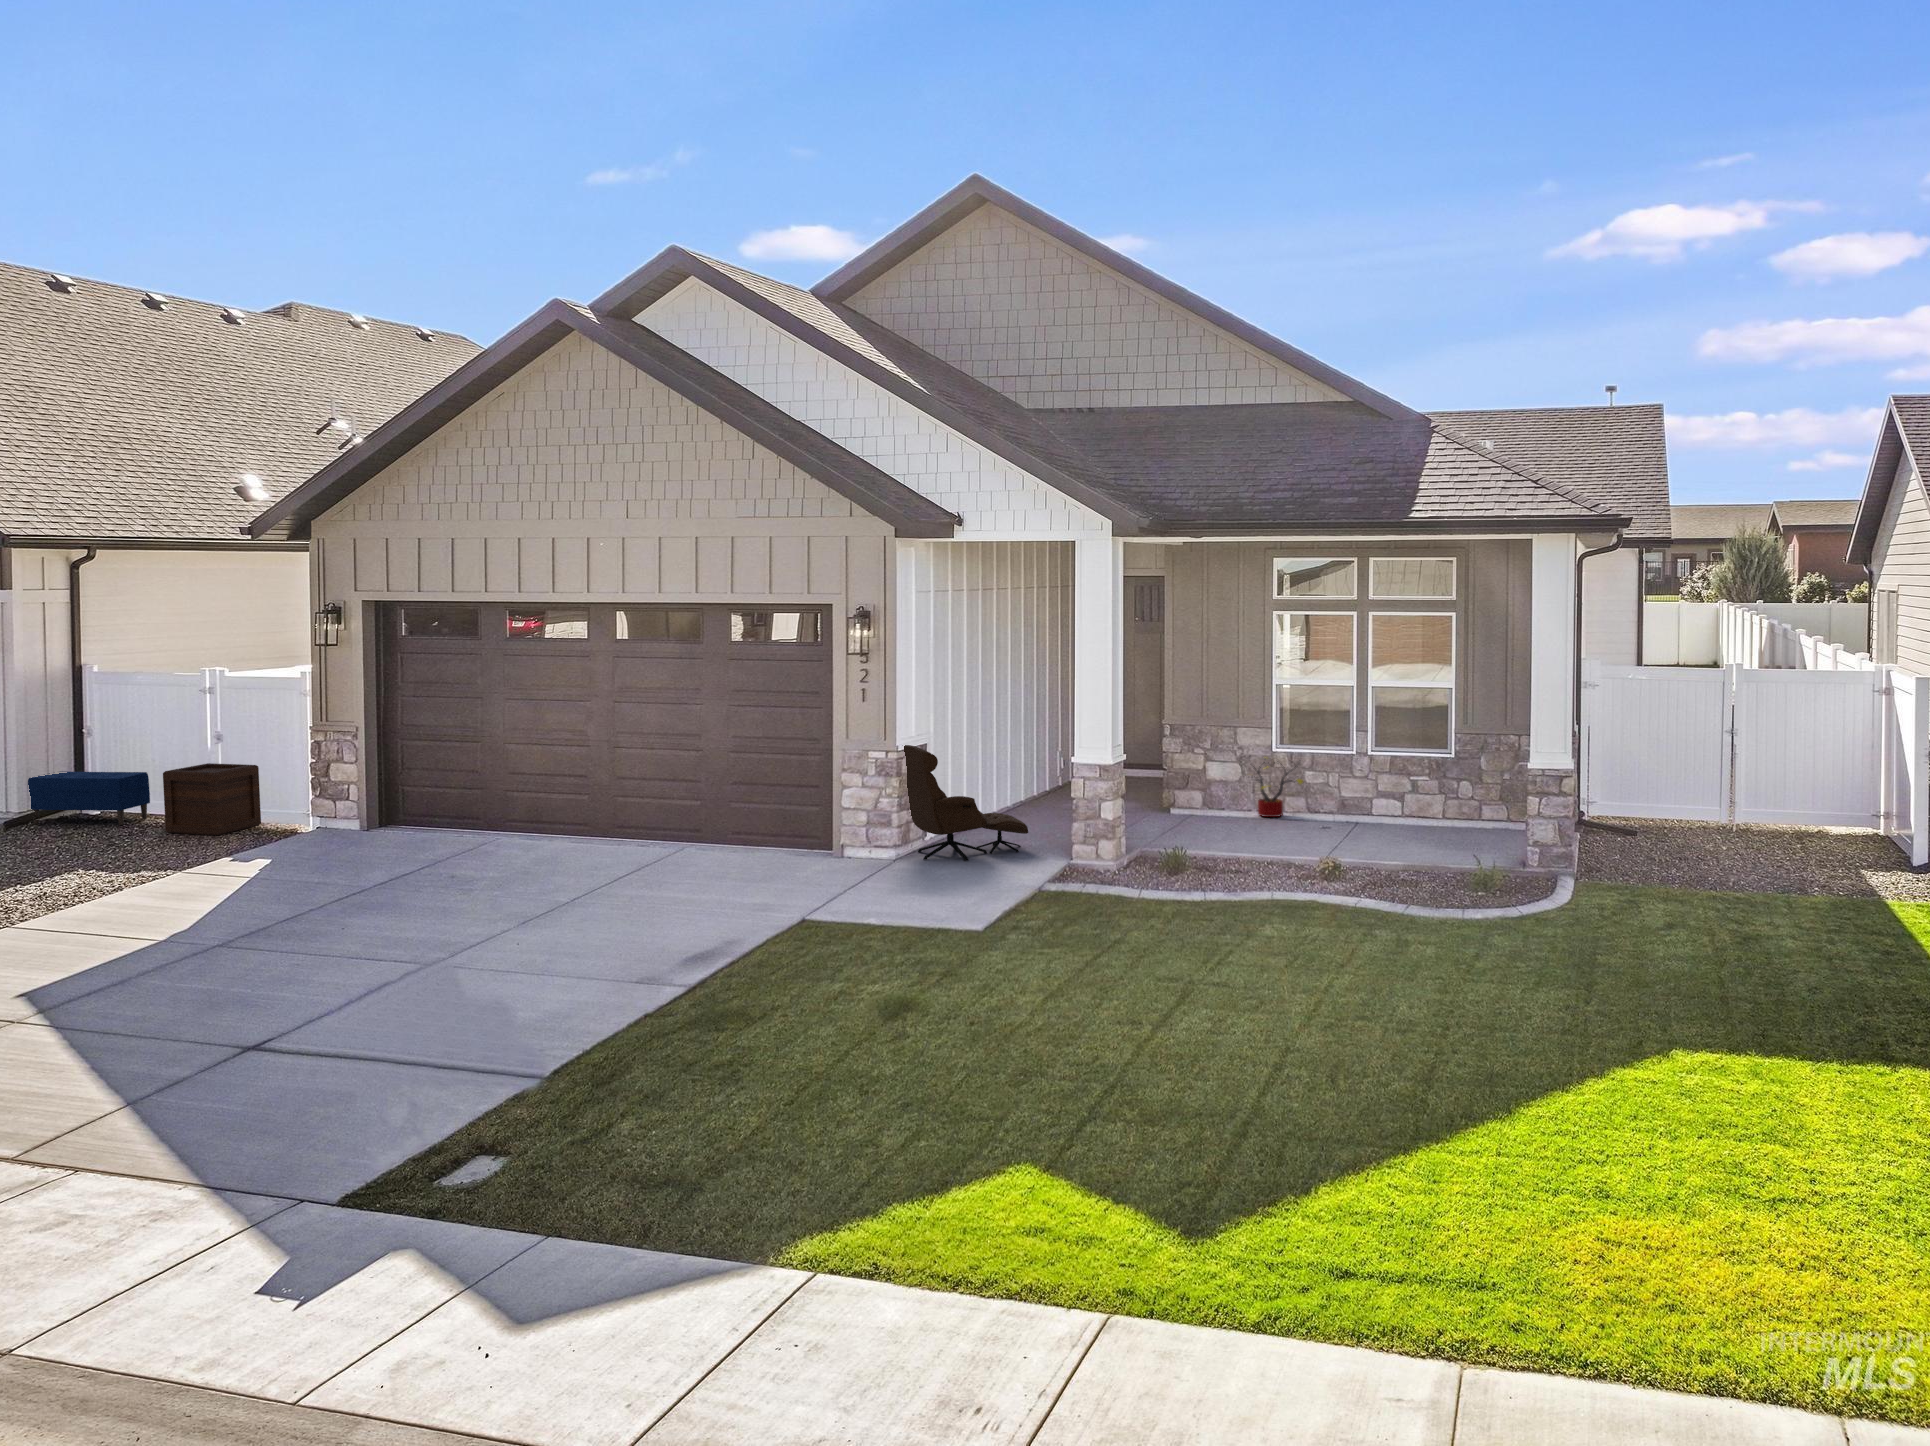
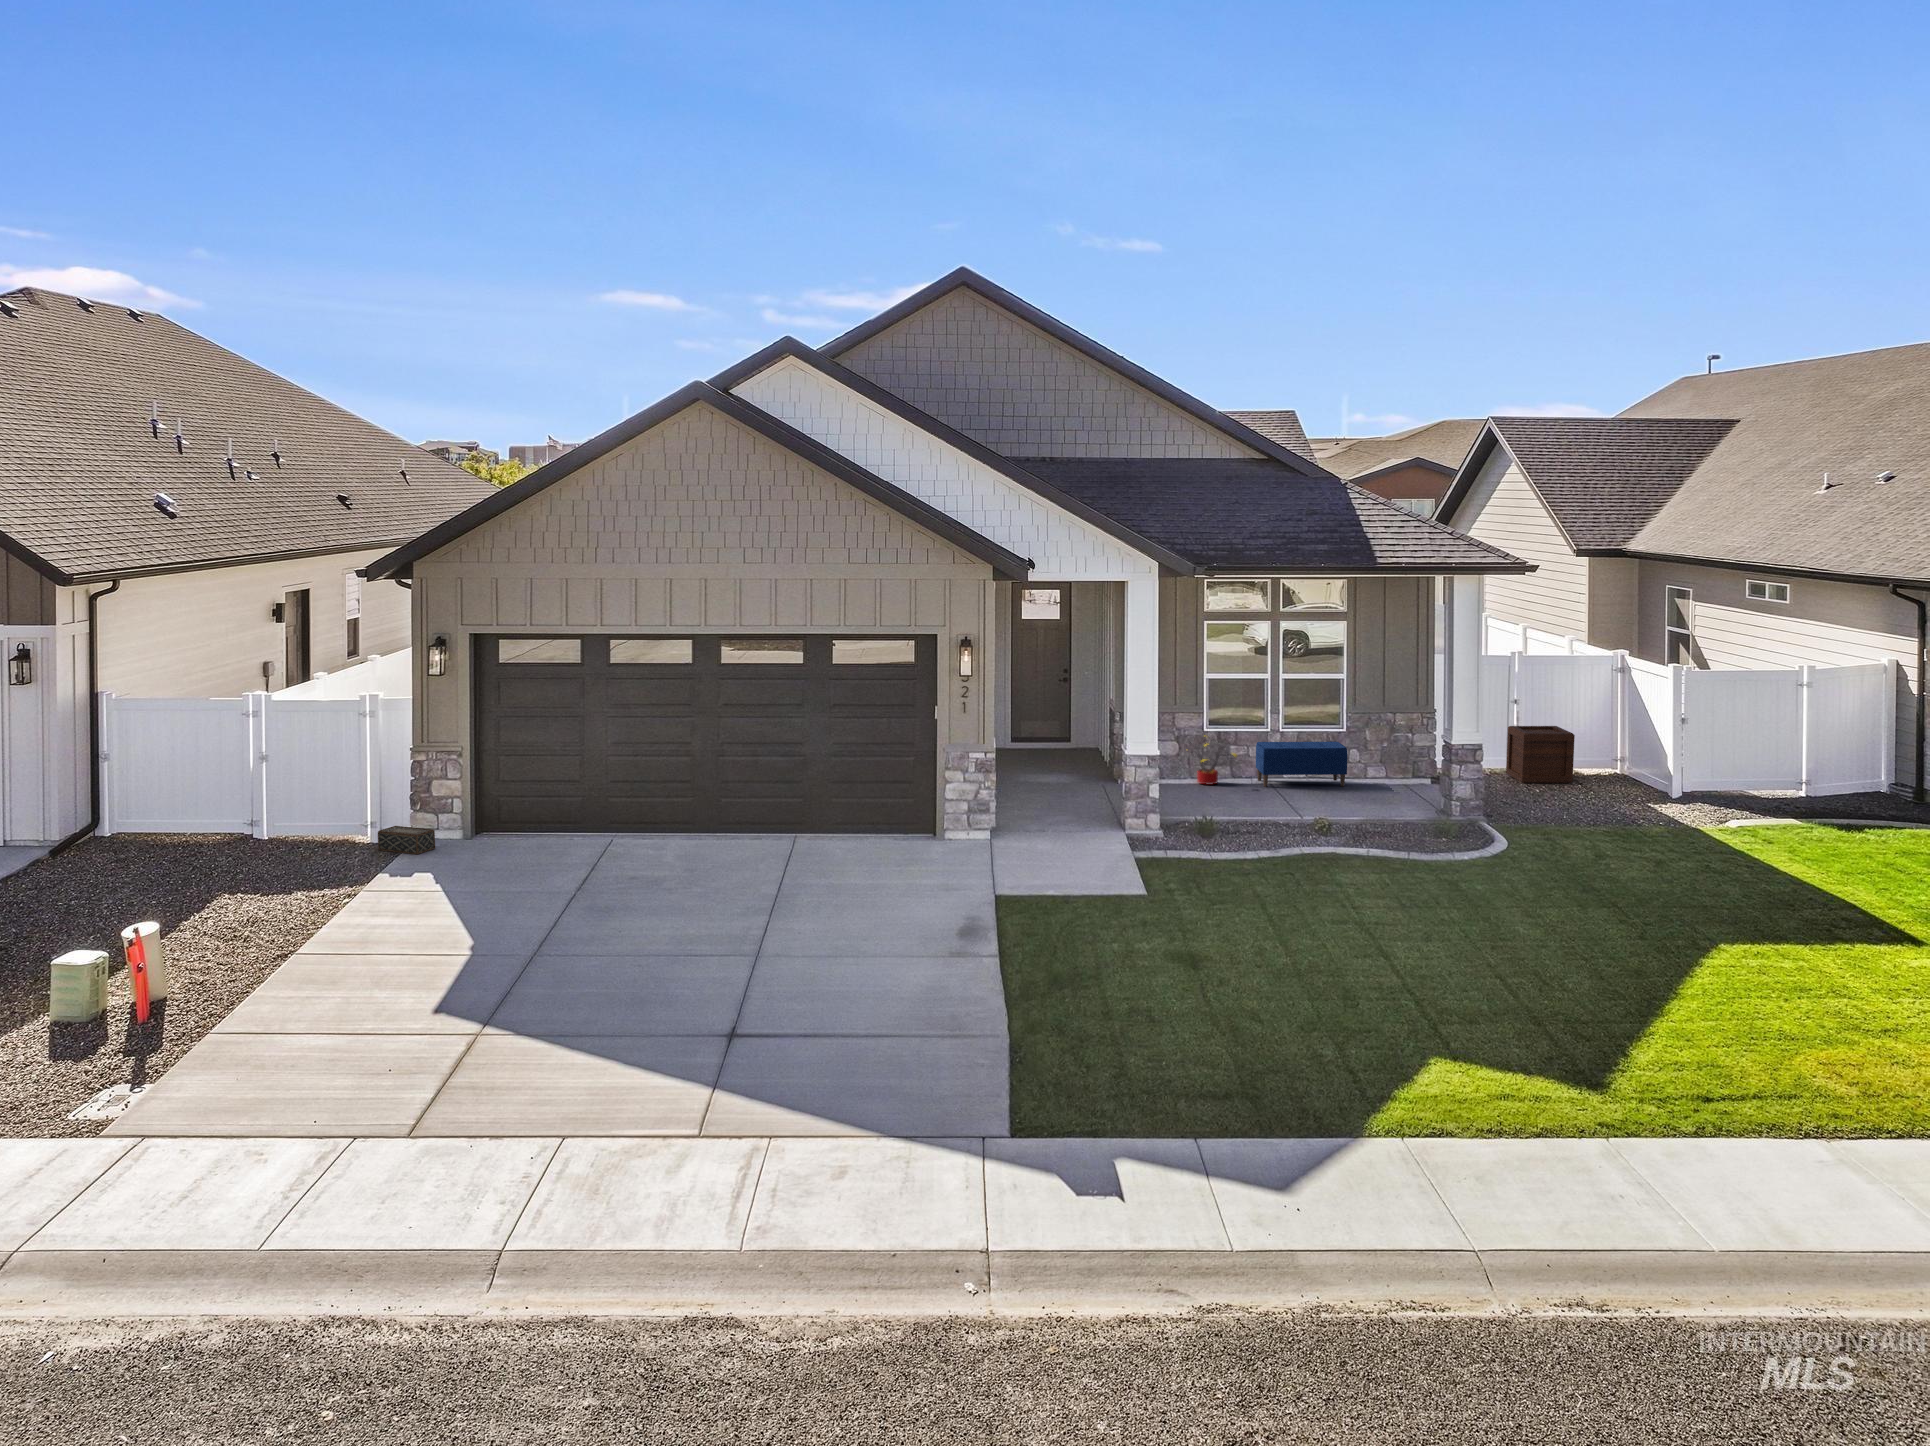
lounge chair: present [904,745,1028,860] -> none [977,745,1075,839]
wooden crate: present [163,763,261,835] -> present [1506,726,1575,783]
bench: present [28,772,150,825] -> present [1256,741,1348,787]
woven basket: none [270,811,325,841] -> present [378,826,435,854]

